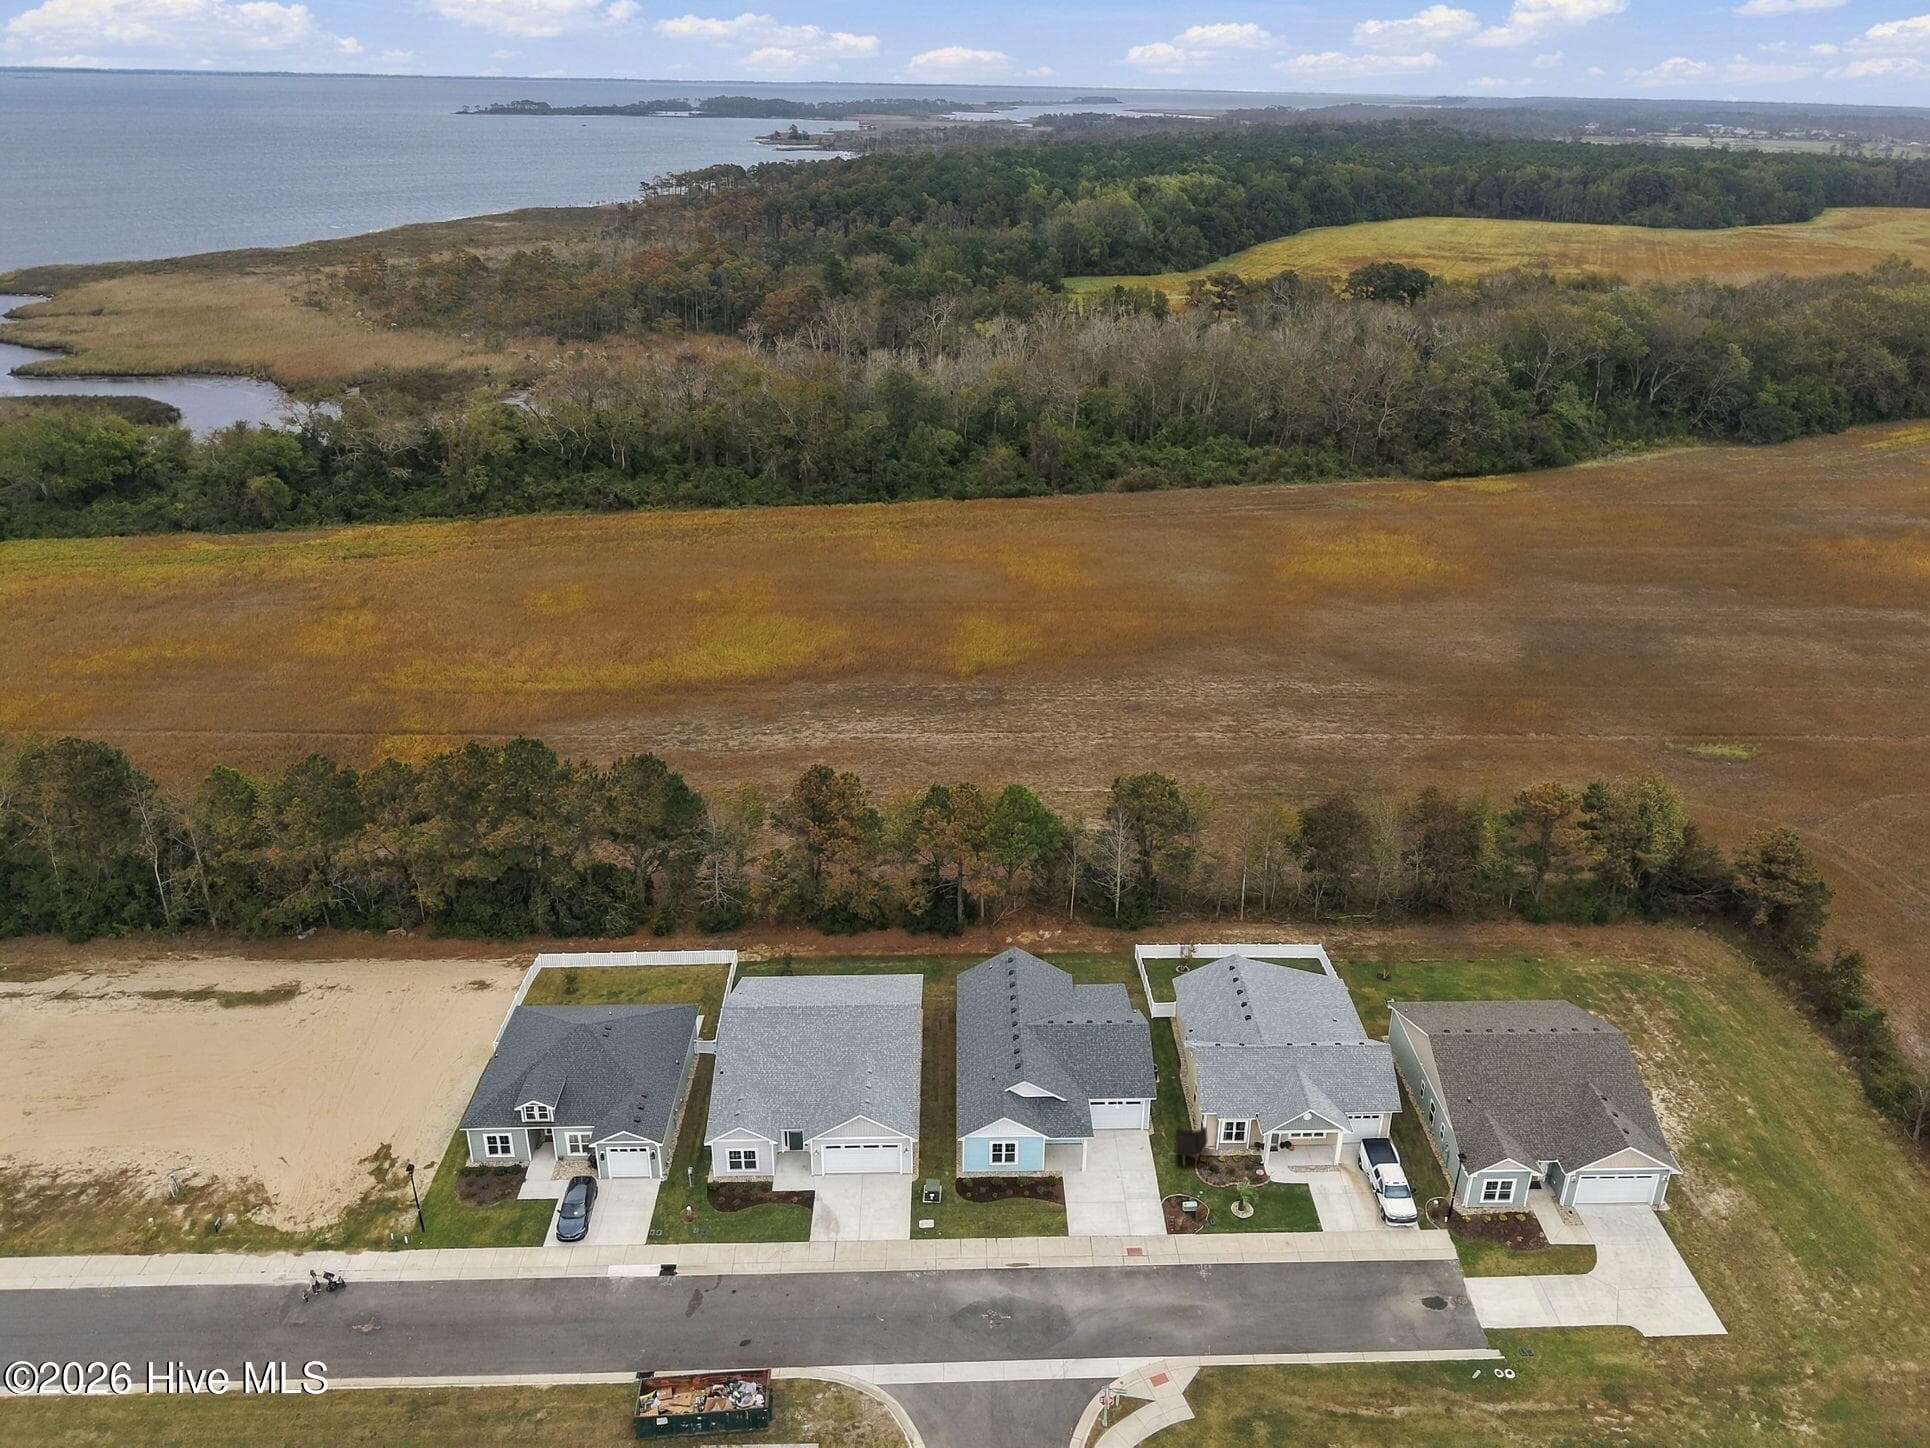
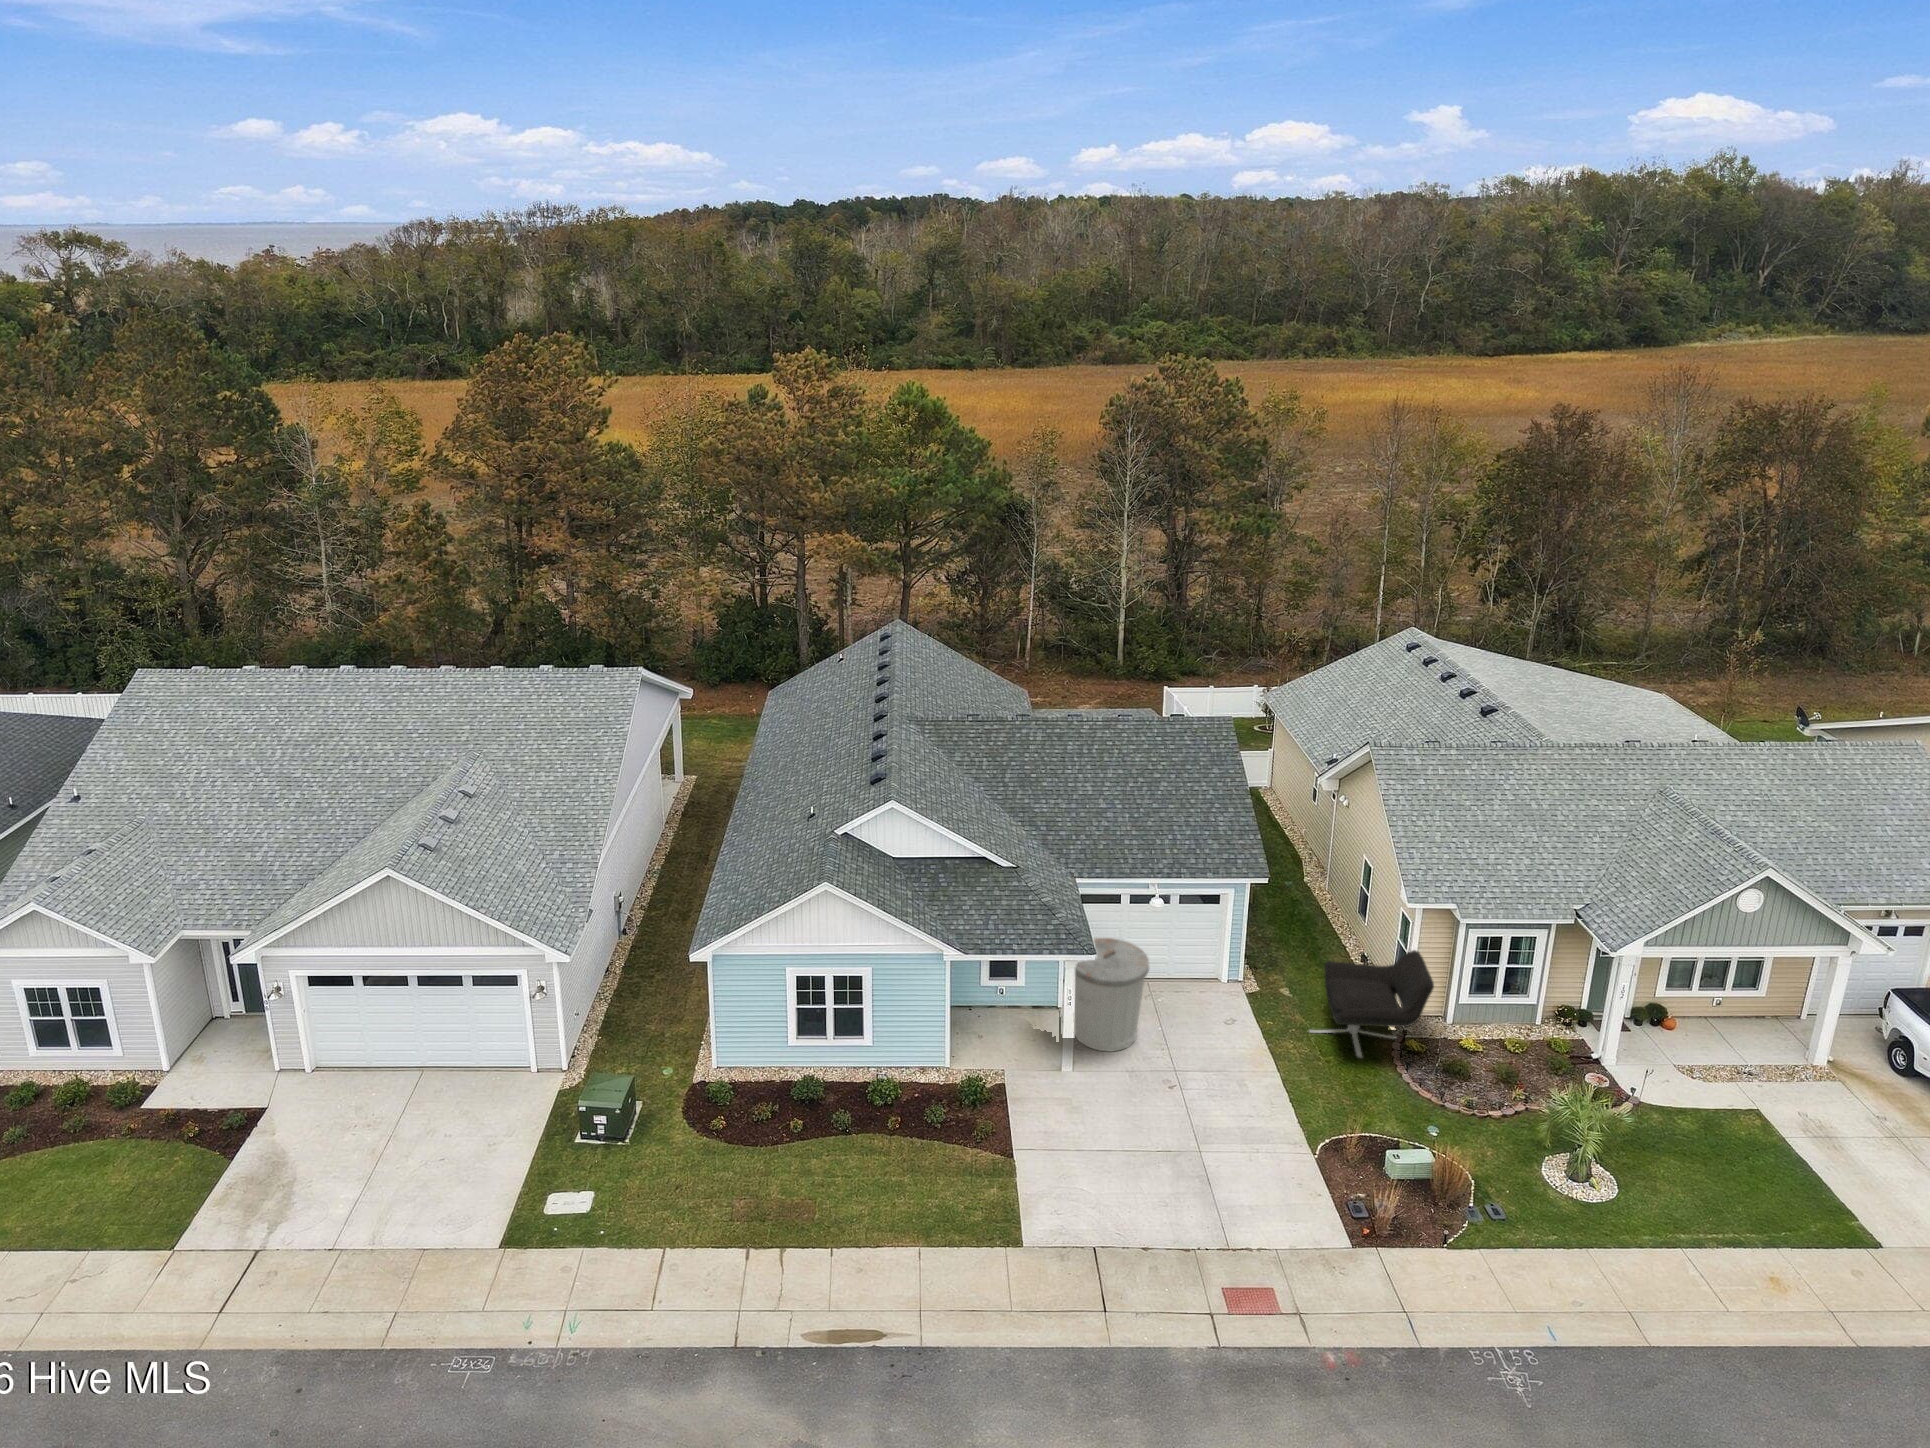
trash can: none [1086,1123,1113,1164] -> present [1073,938,1149,1052]

